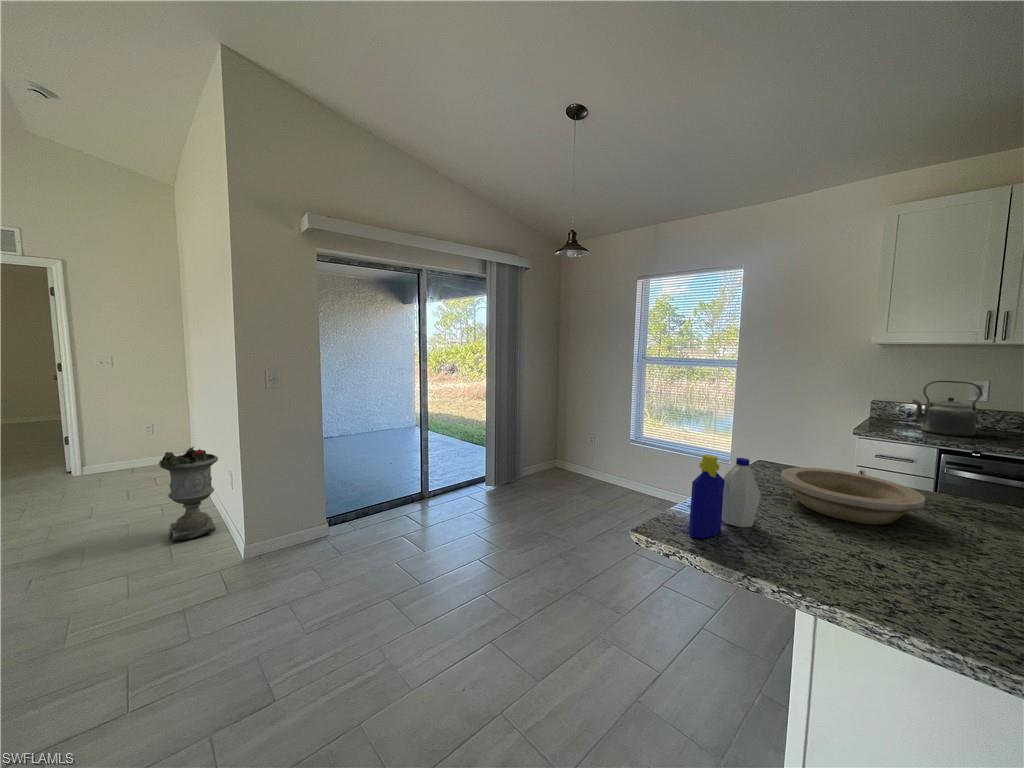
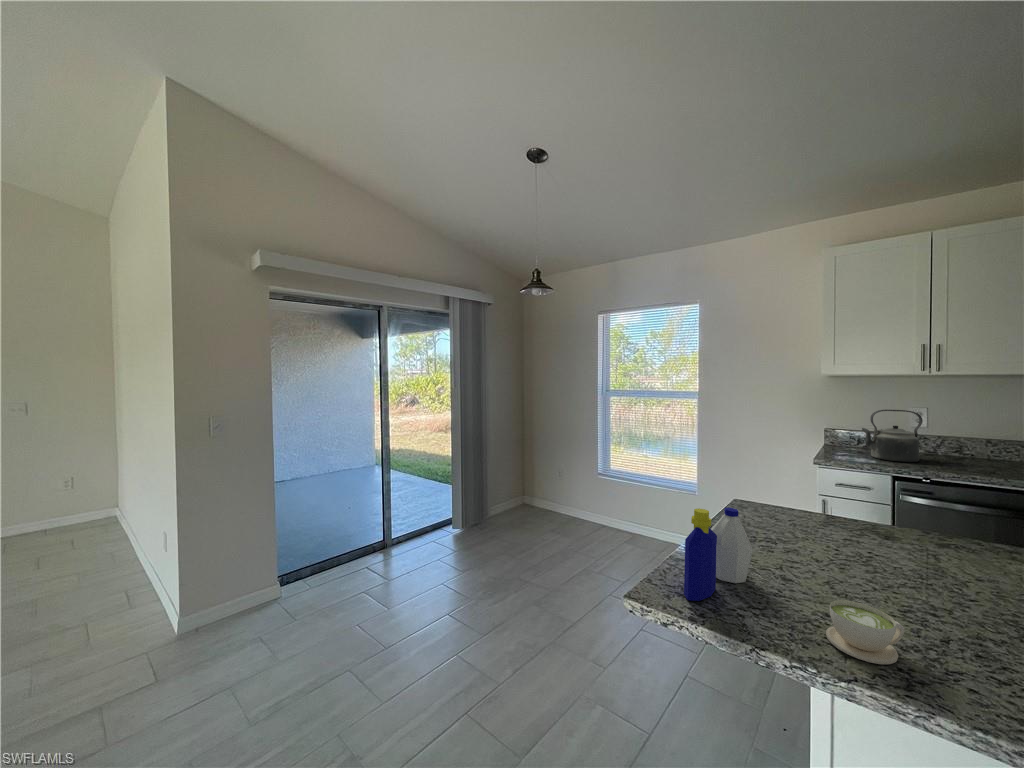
planter: present [159,447,218,541] -> none [77,500,151,614]
bowl: present [781,468,925,524] -> none [764,509,907,571]
coffee cup: none [820,540,897,596] -> present [826,600,904,664]

